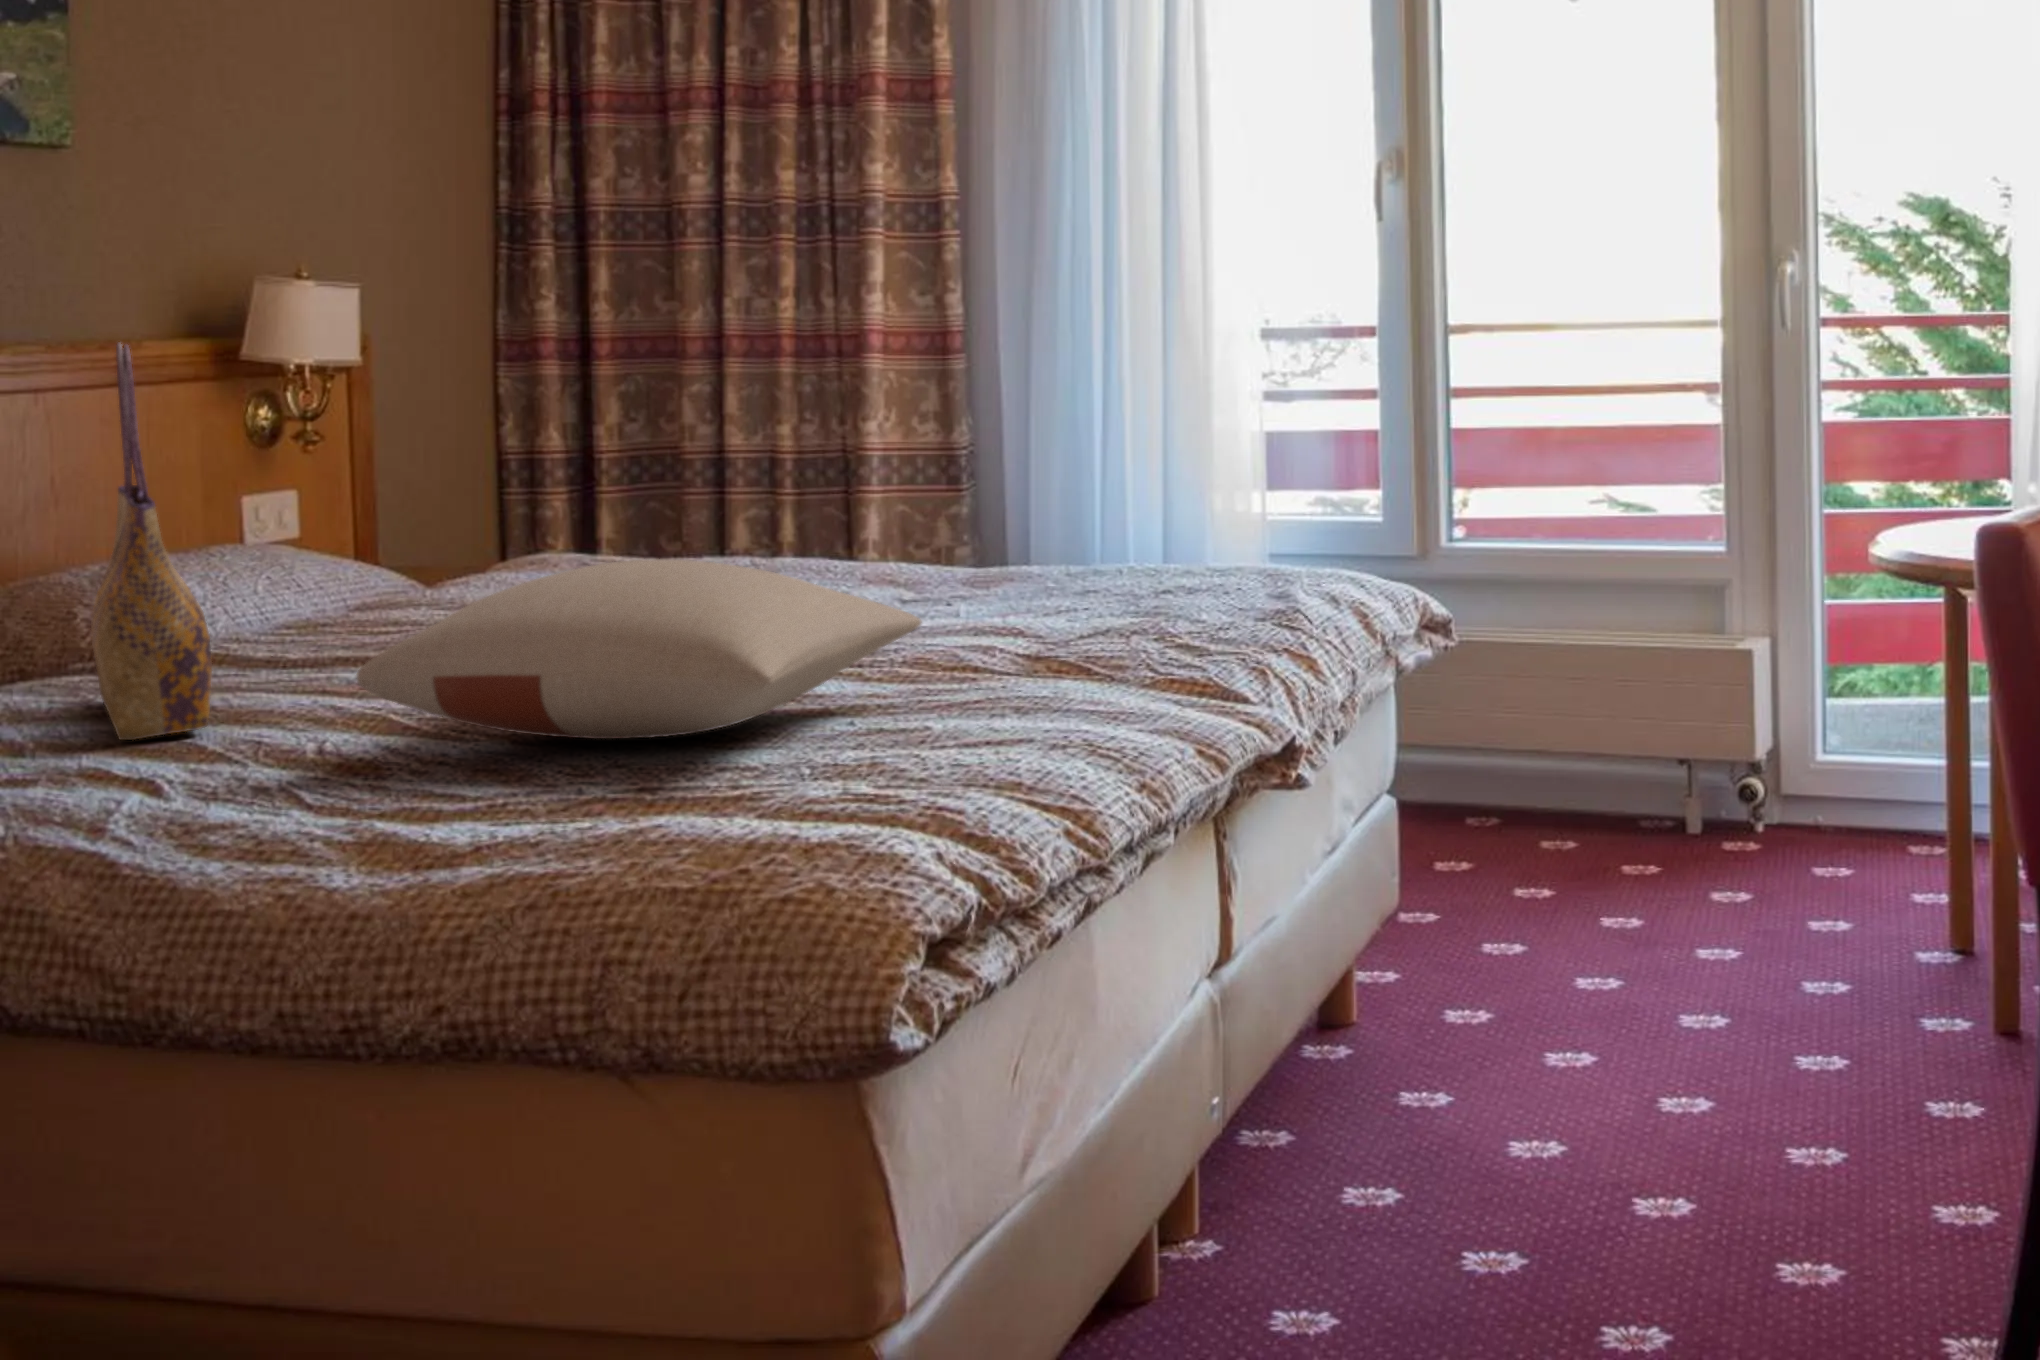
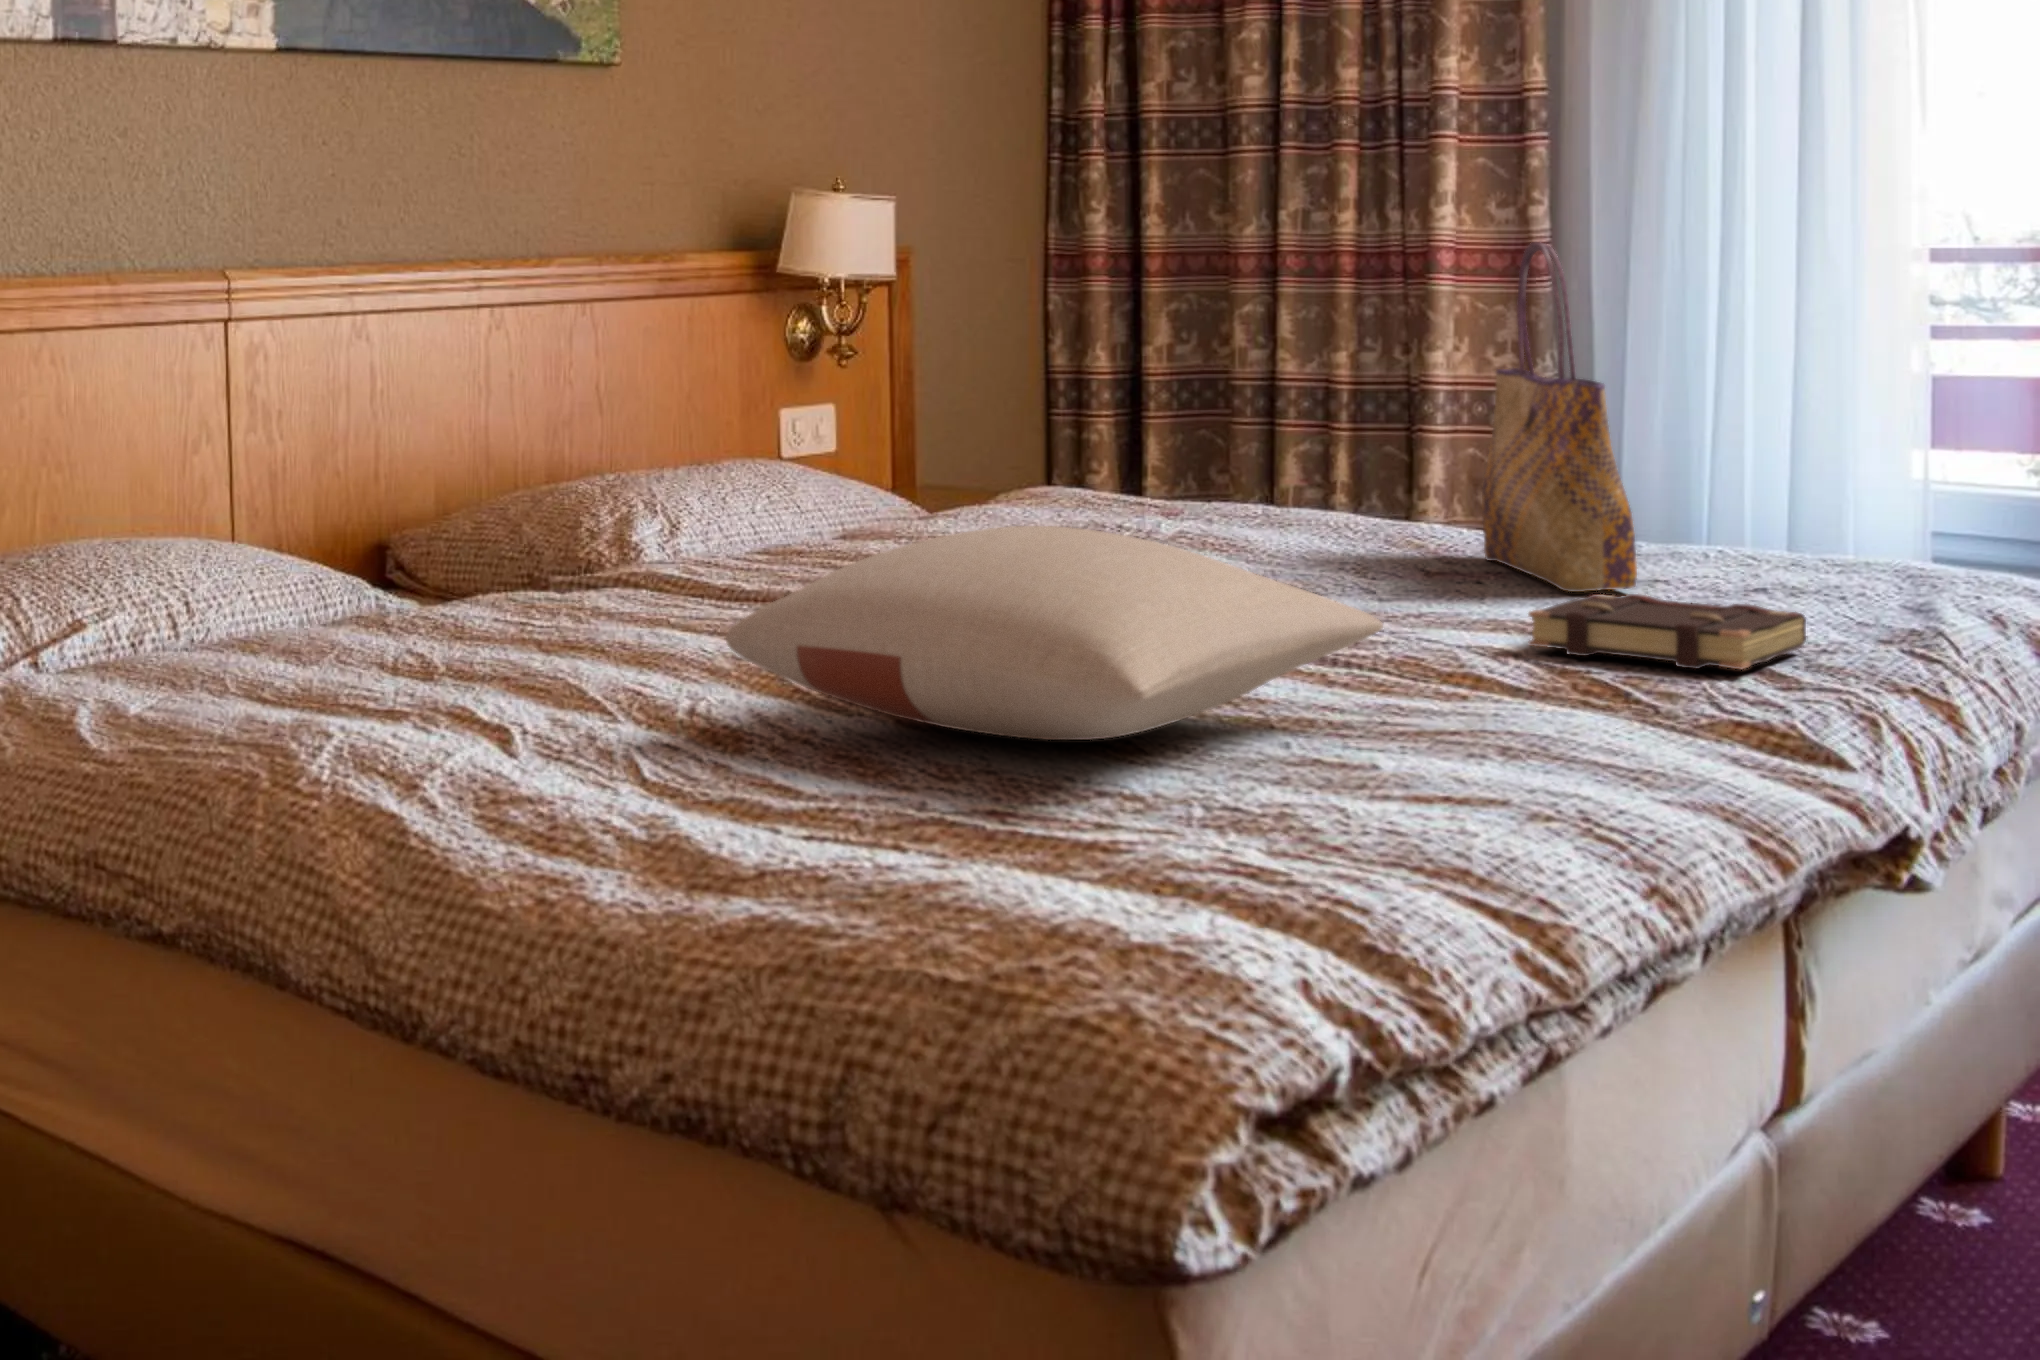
tote bag: present [91,343,212,740] -> present [1482,242,1637,592]
book: none [1006,594,1194,642] -> present [1528,594,1806,670]

